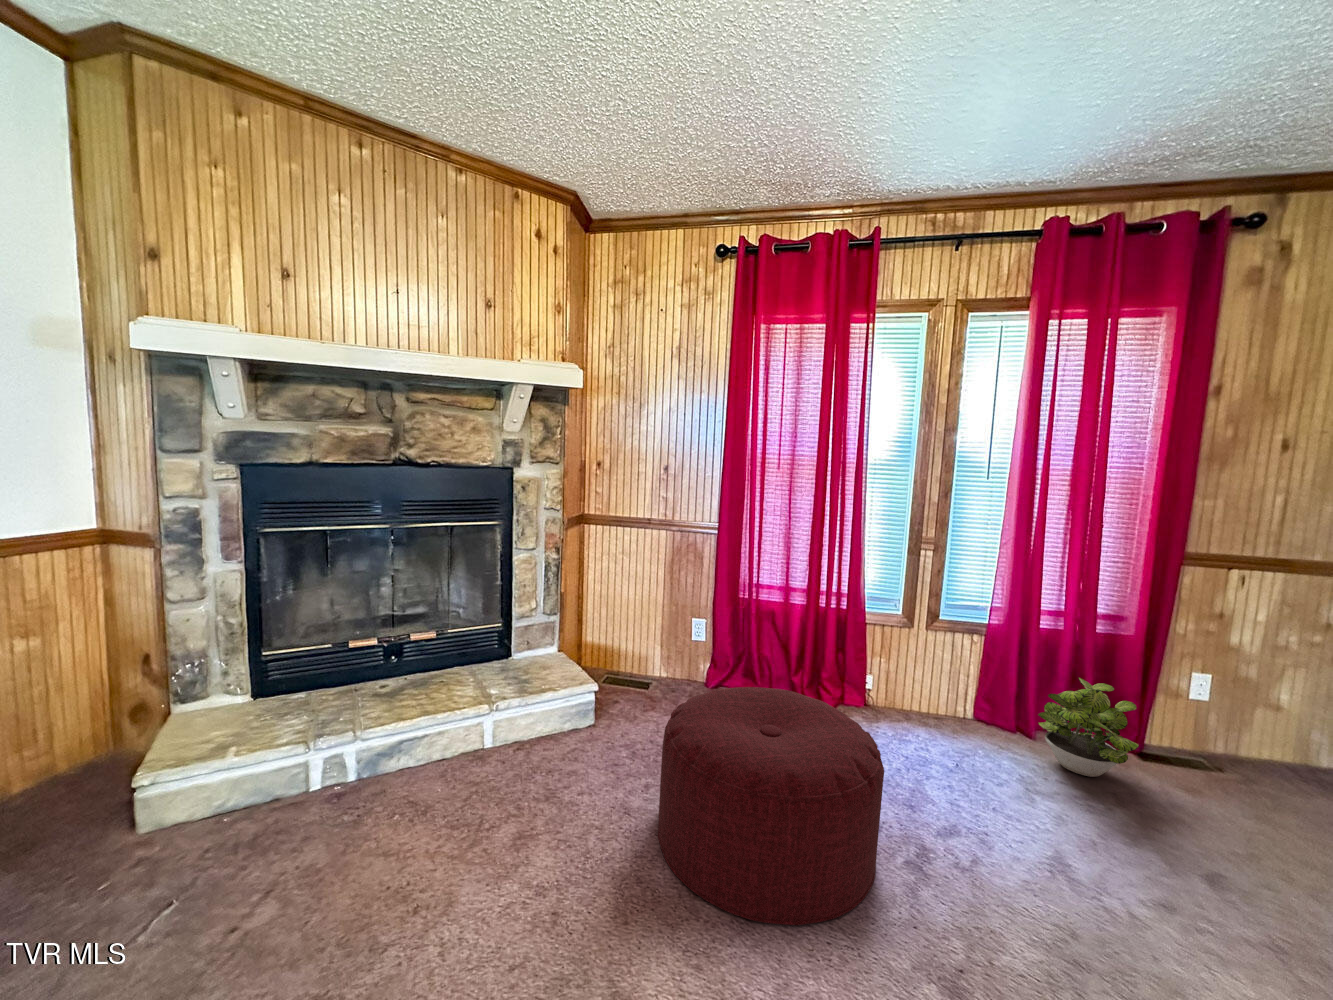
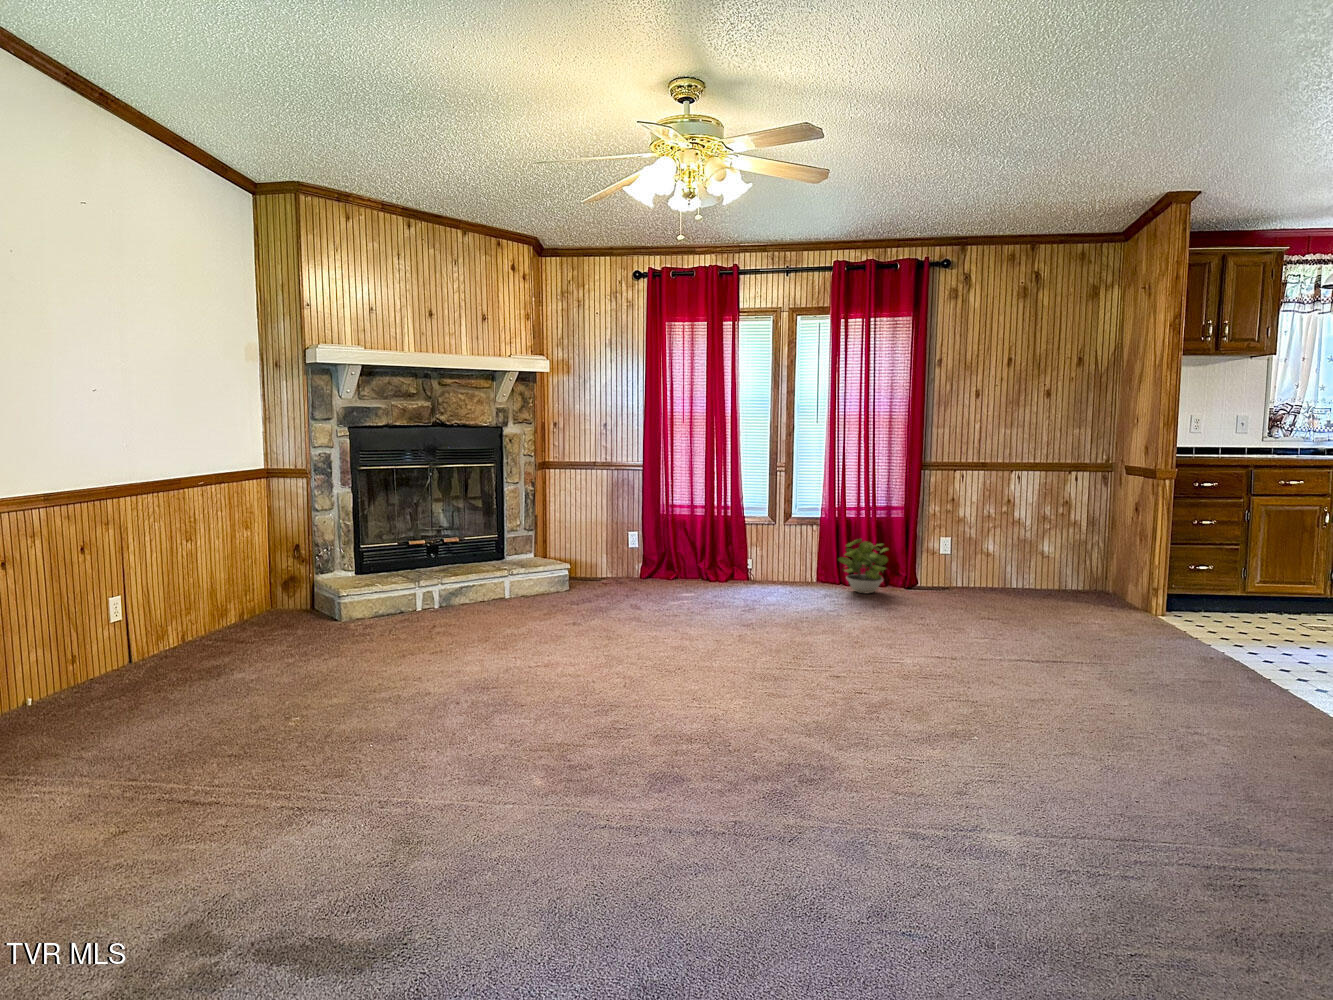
ottoman: present [658,687,884,925] -> none [617,544,731,626]

